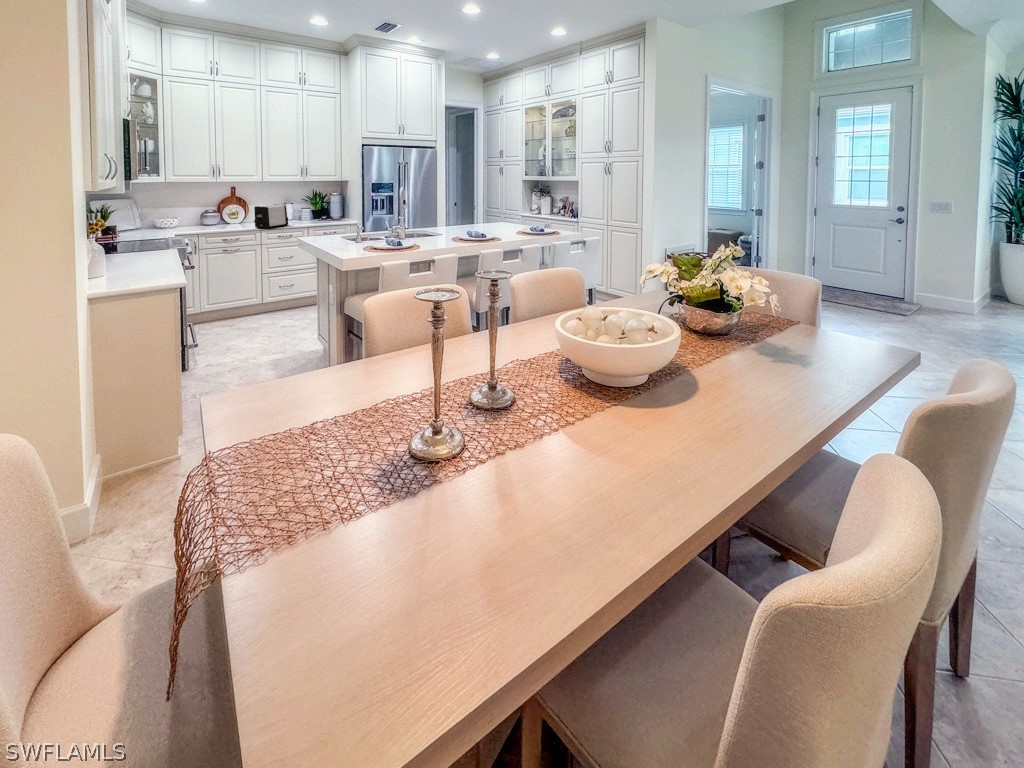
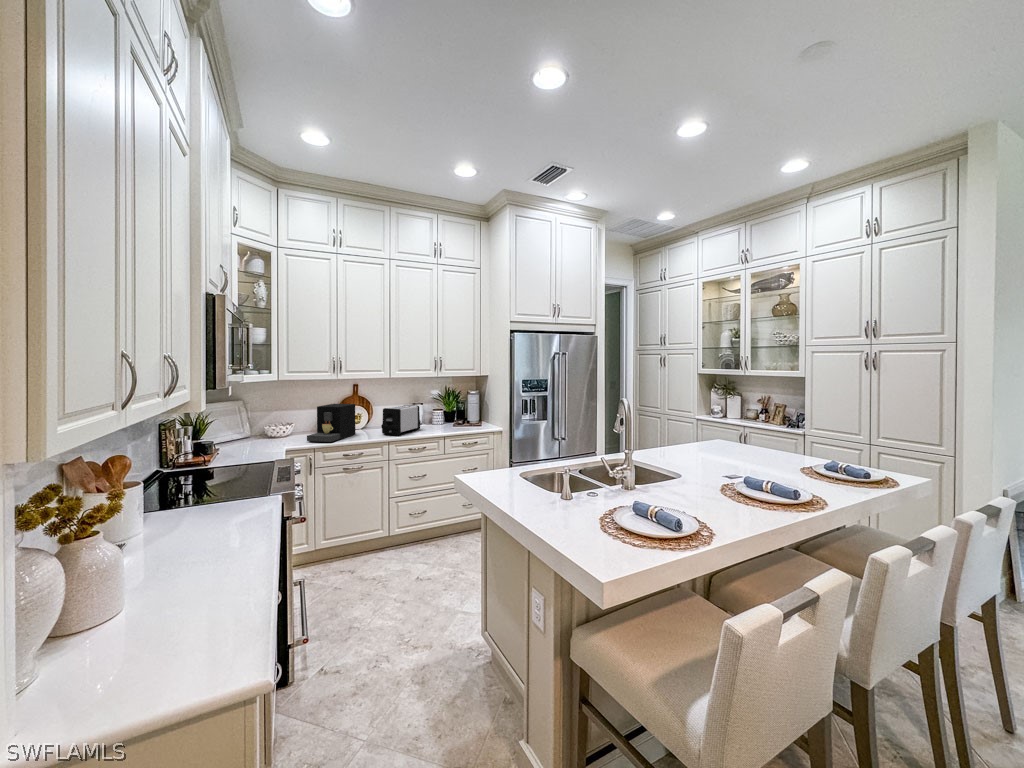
coffee maker: none [197,202,234,231] -> present [307,404,356,442]

